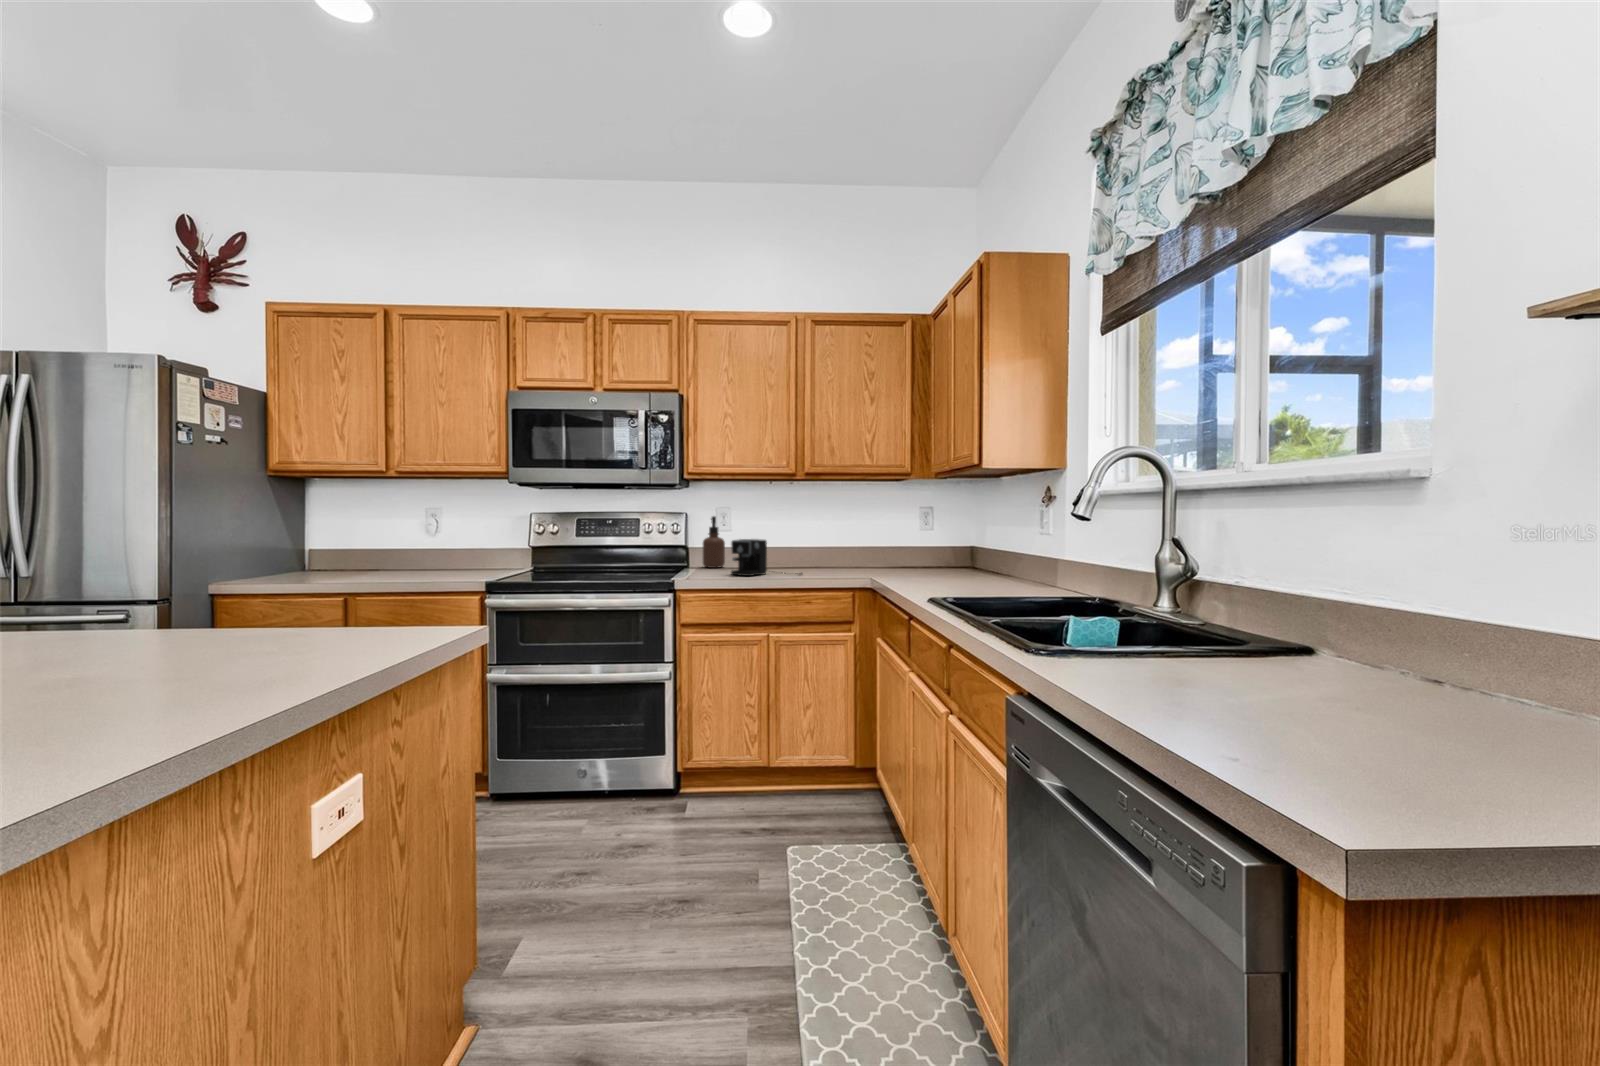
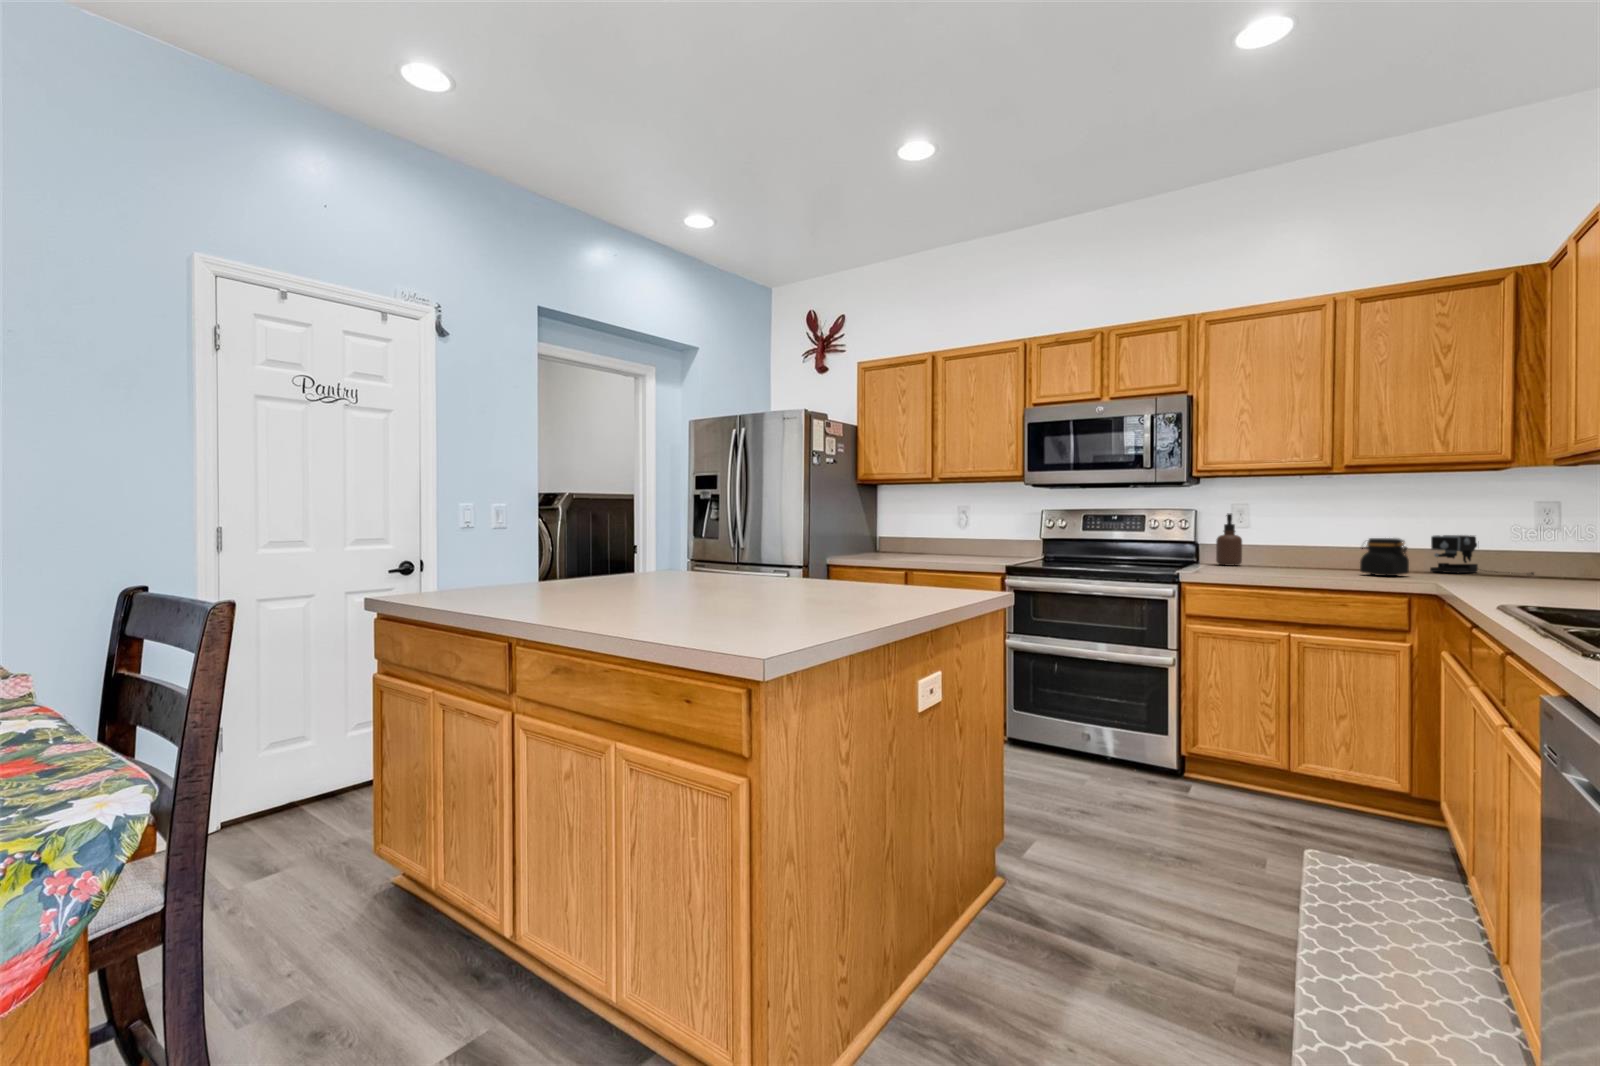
coffee maker: present [731,539,802,576] -> present [1430,535,1534,575]
jar: none [819,540,854,574] -> present [1360,538,1409,576]

